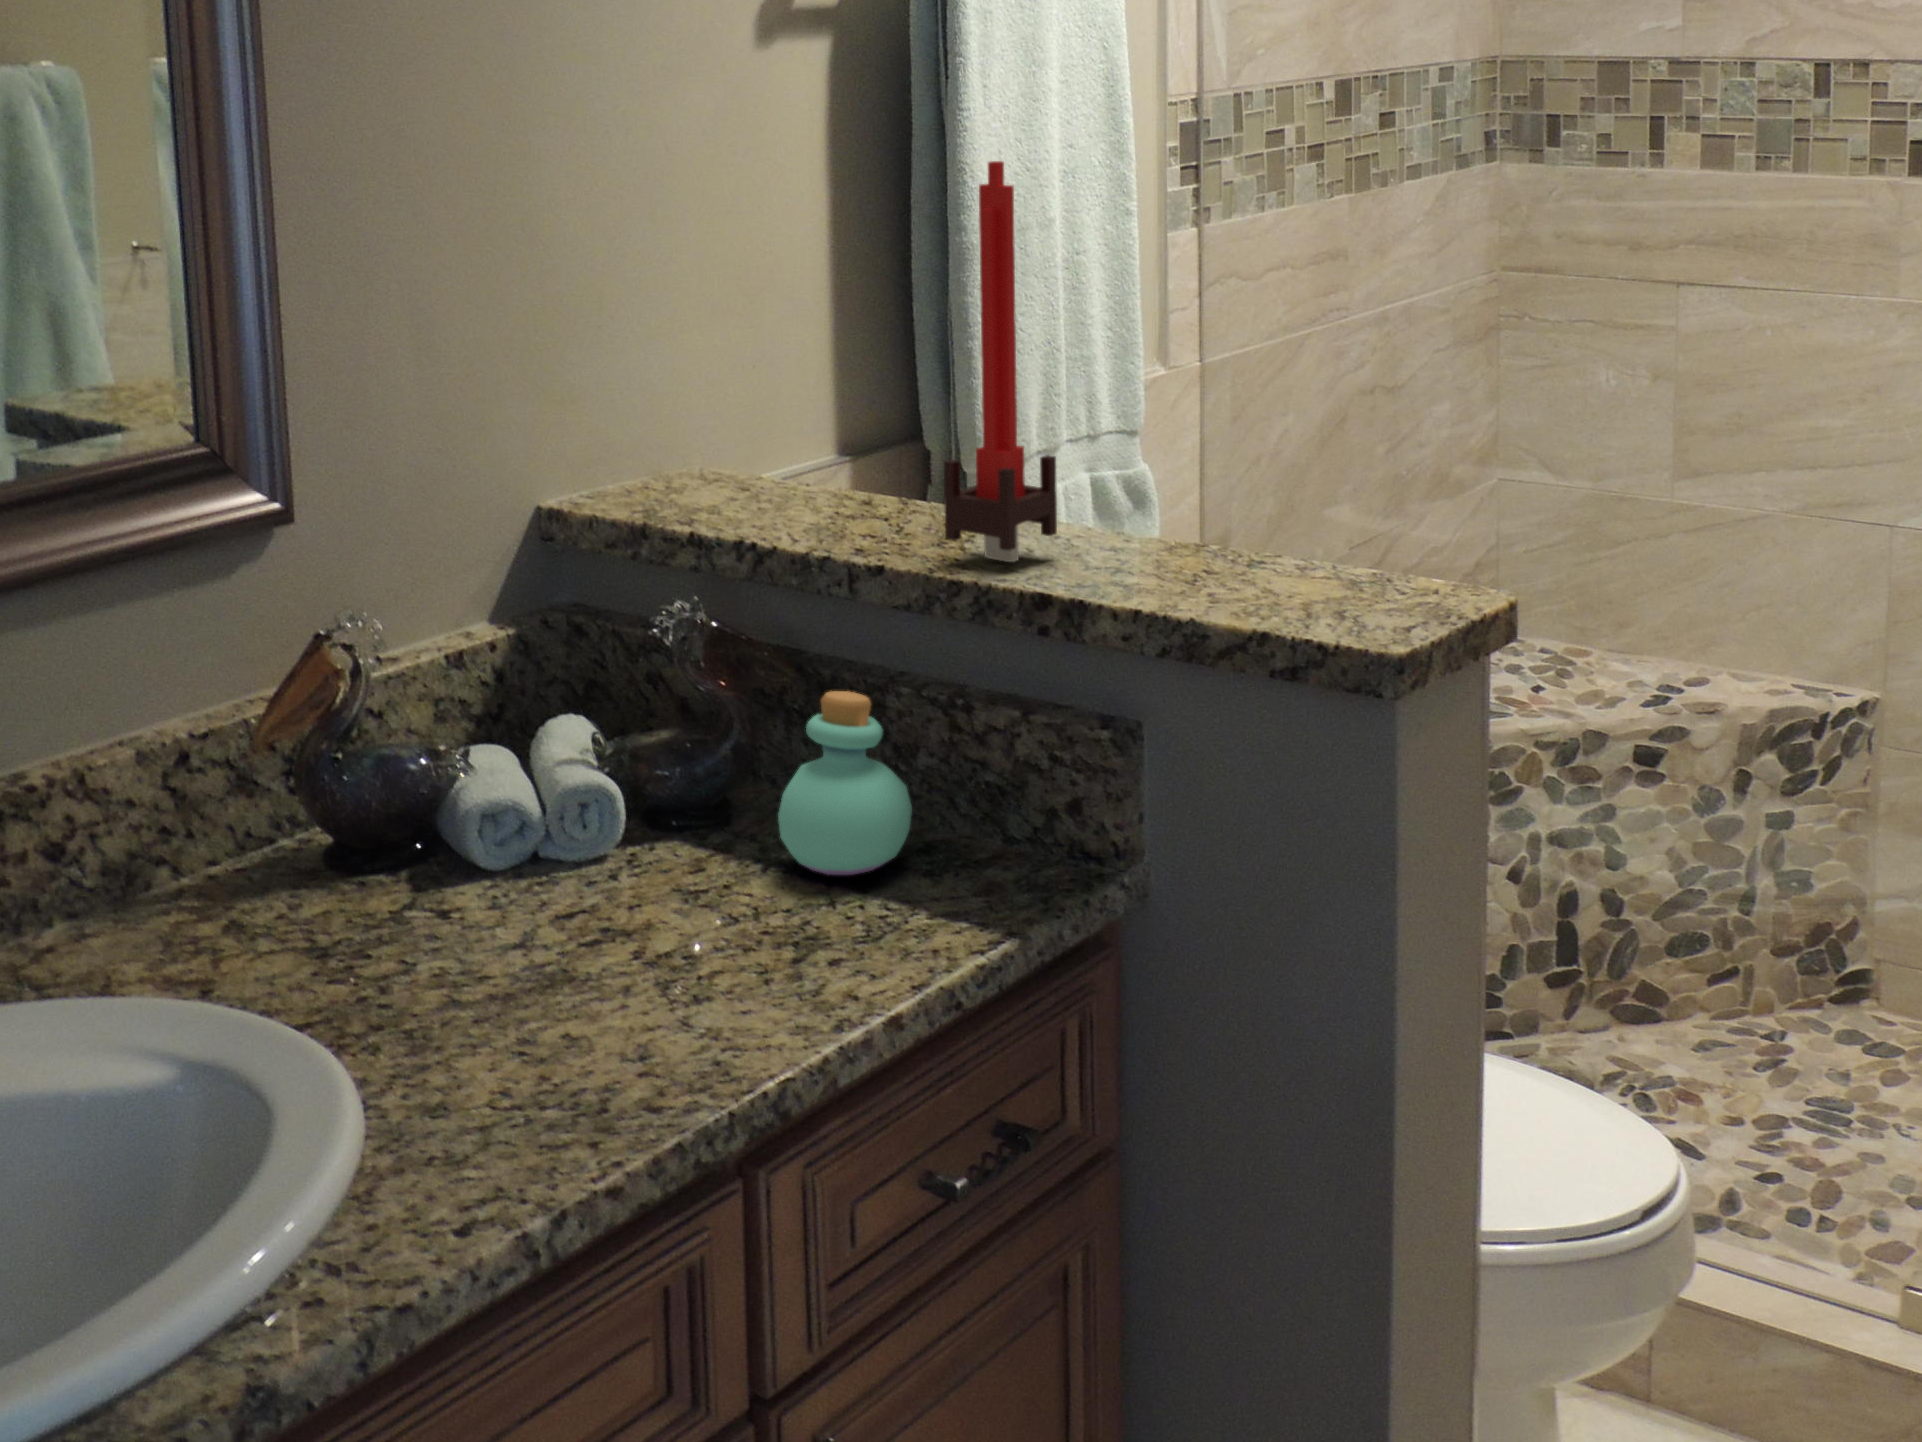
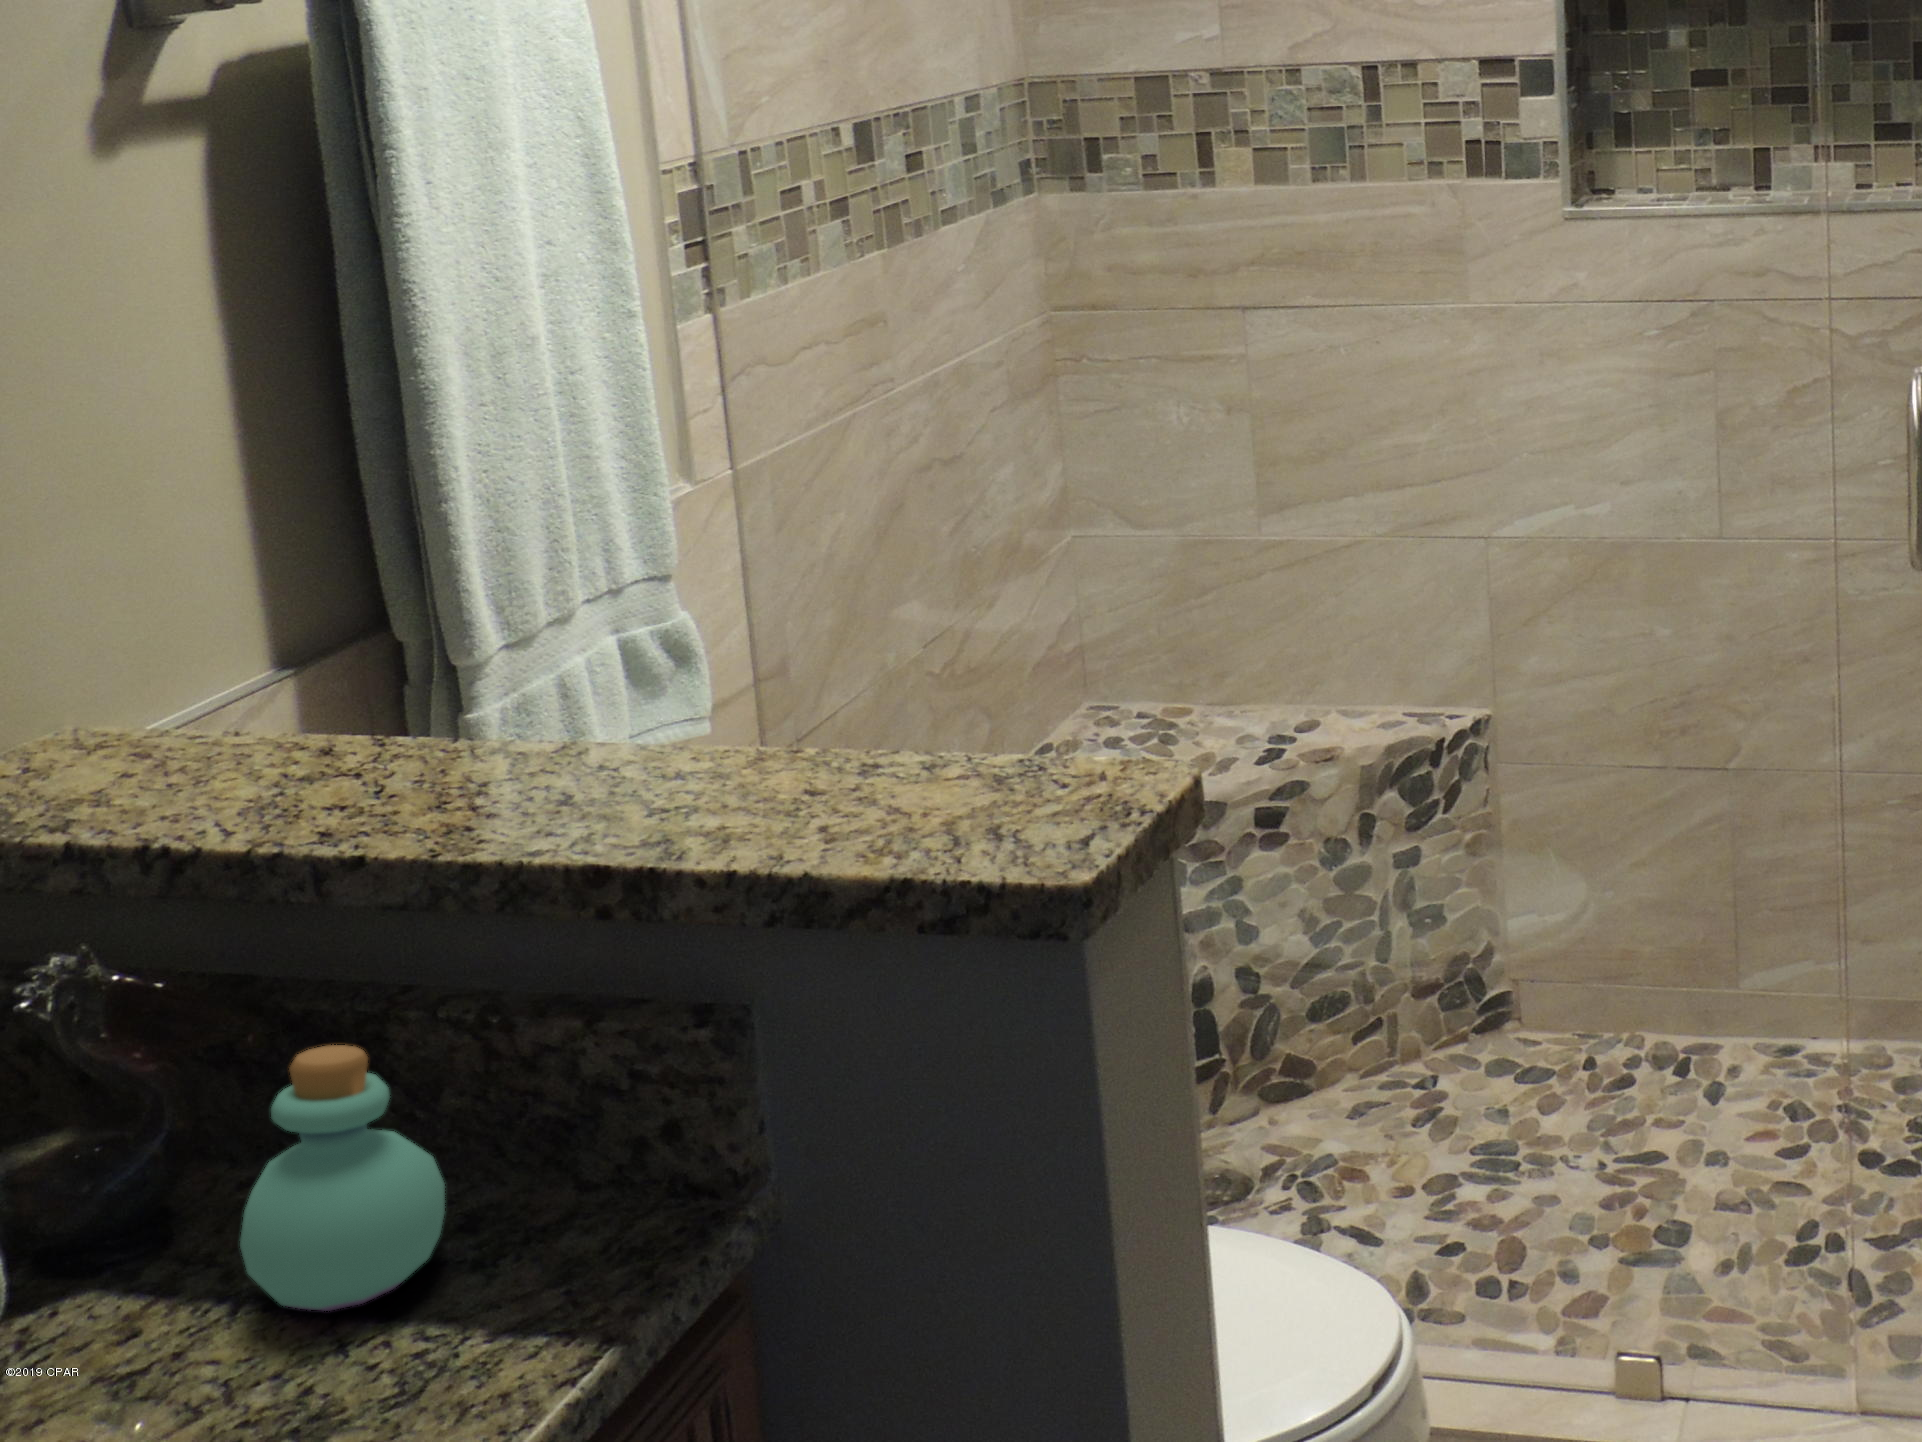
candle: present [944,161,1057,562] -> none [437,287,608,814]

